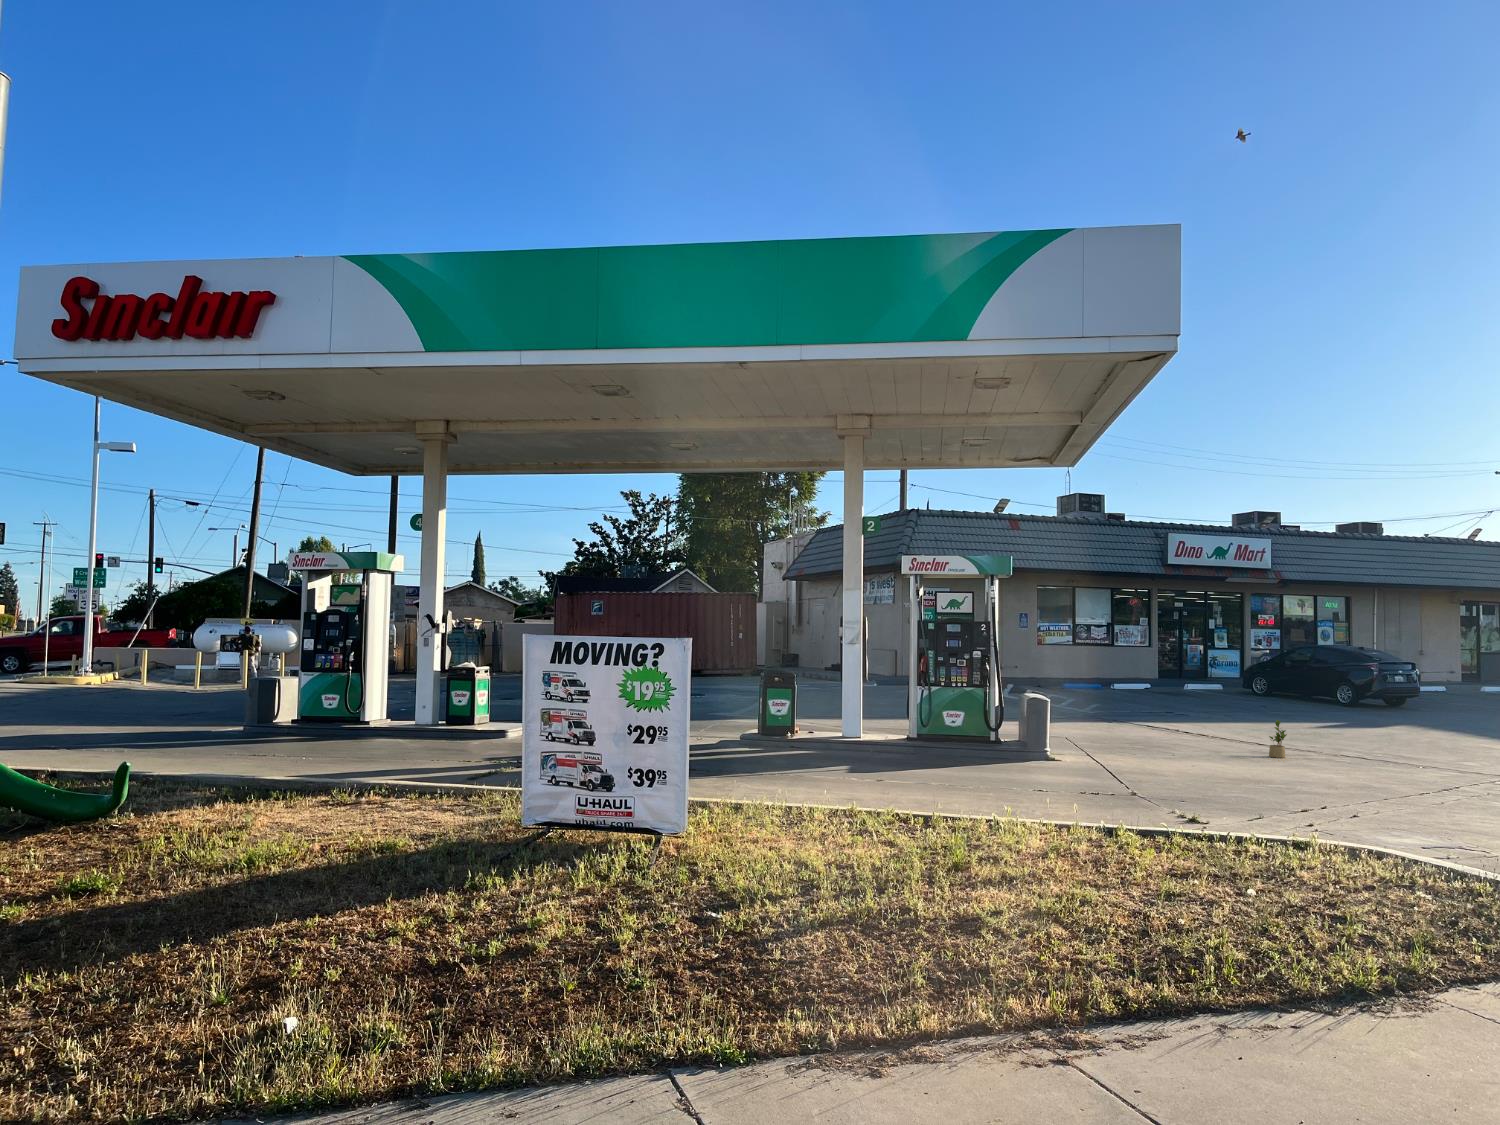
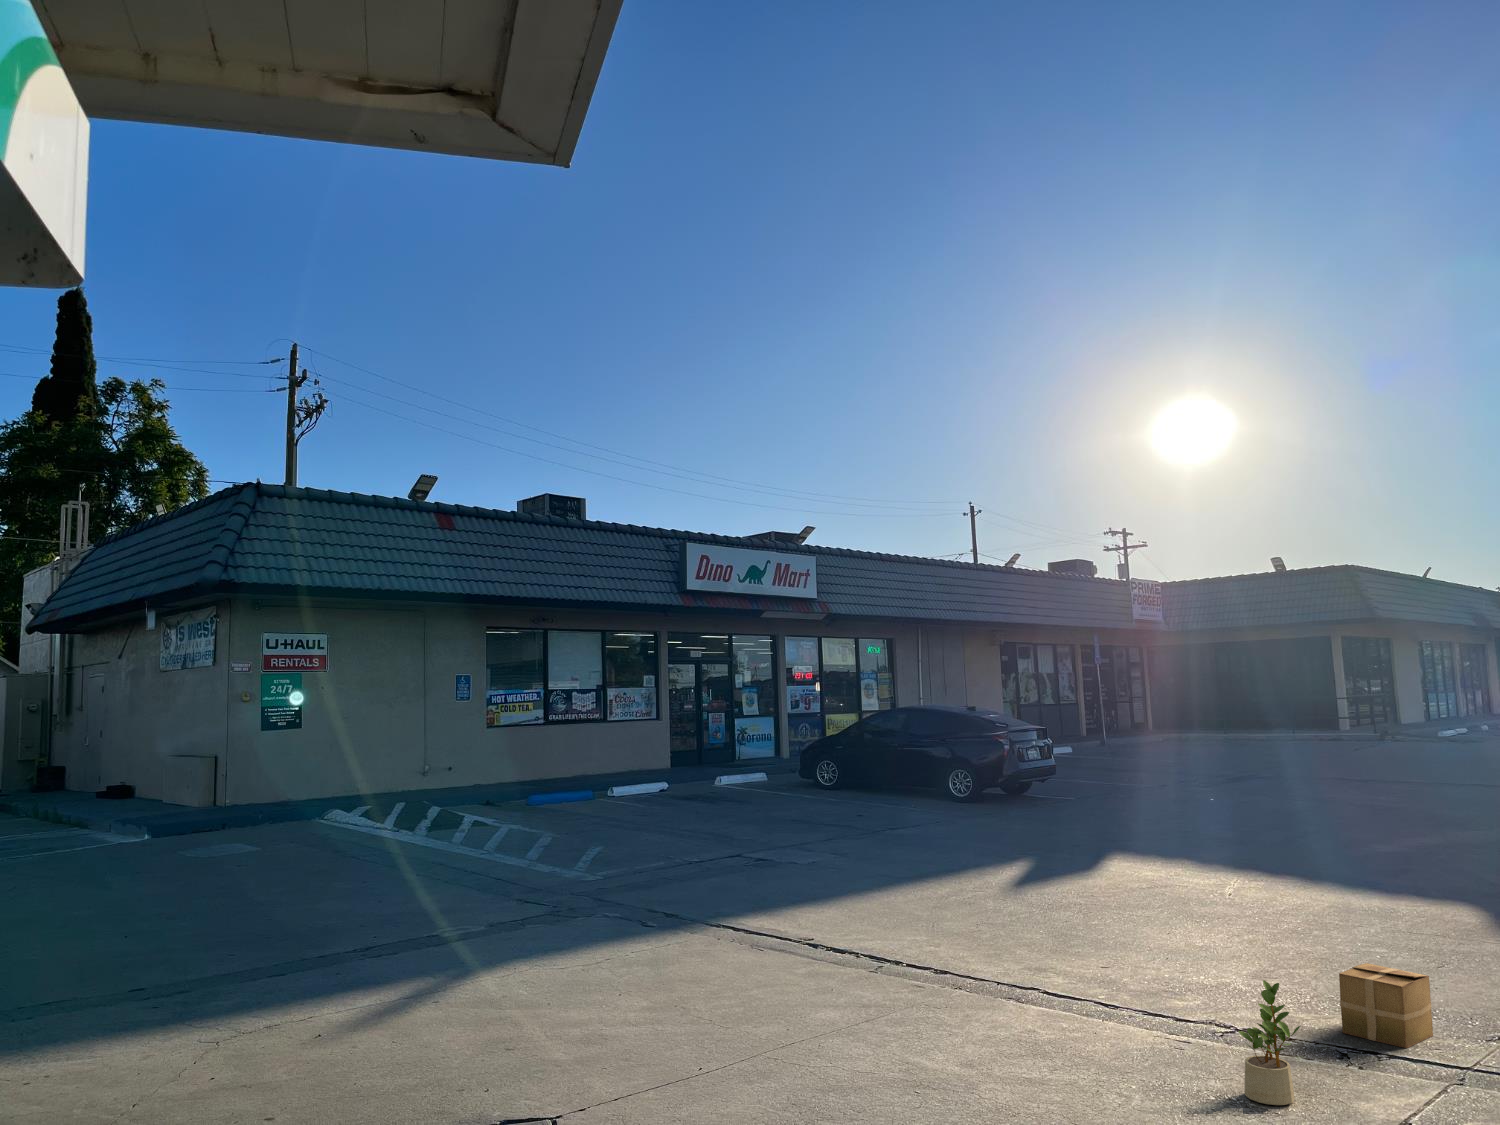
cardboard box: none [1342,733,1378,758] -> present [1339,963,1433,1048]

